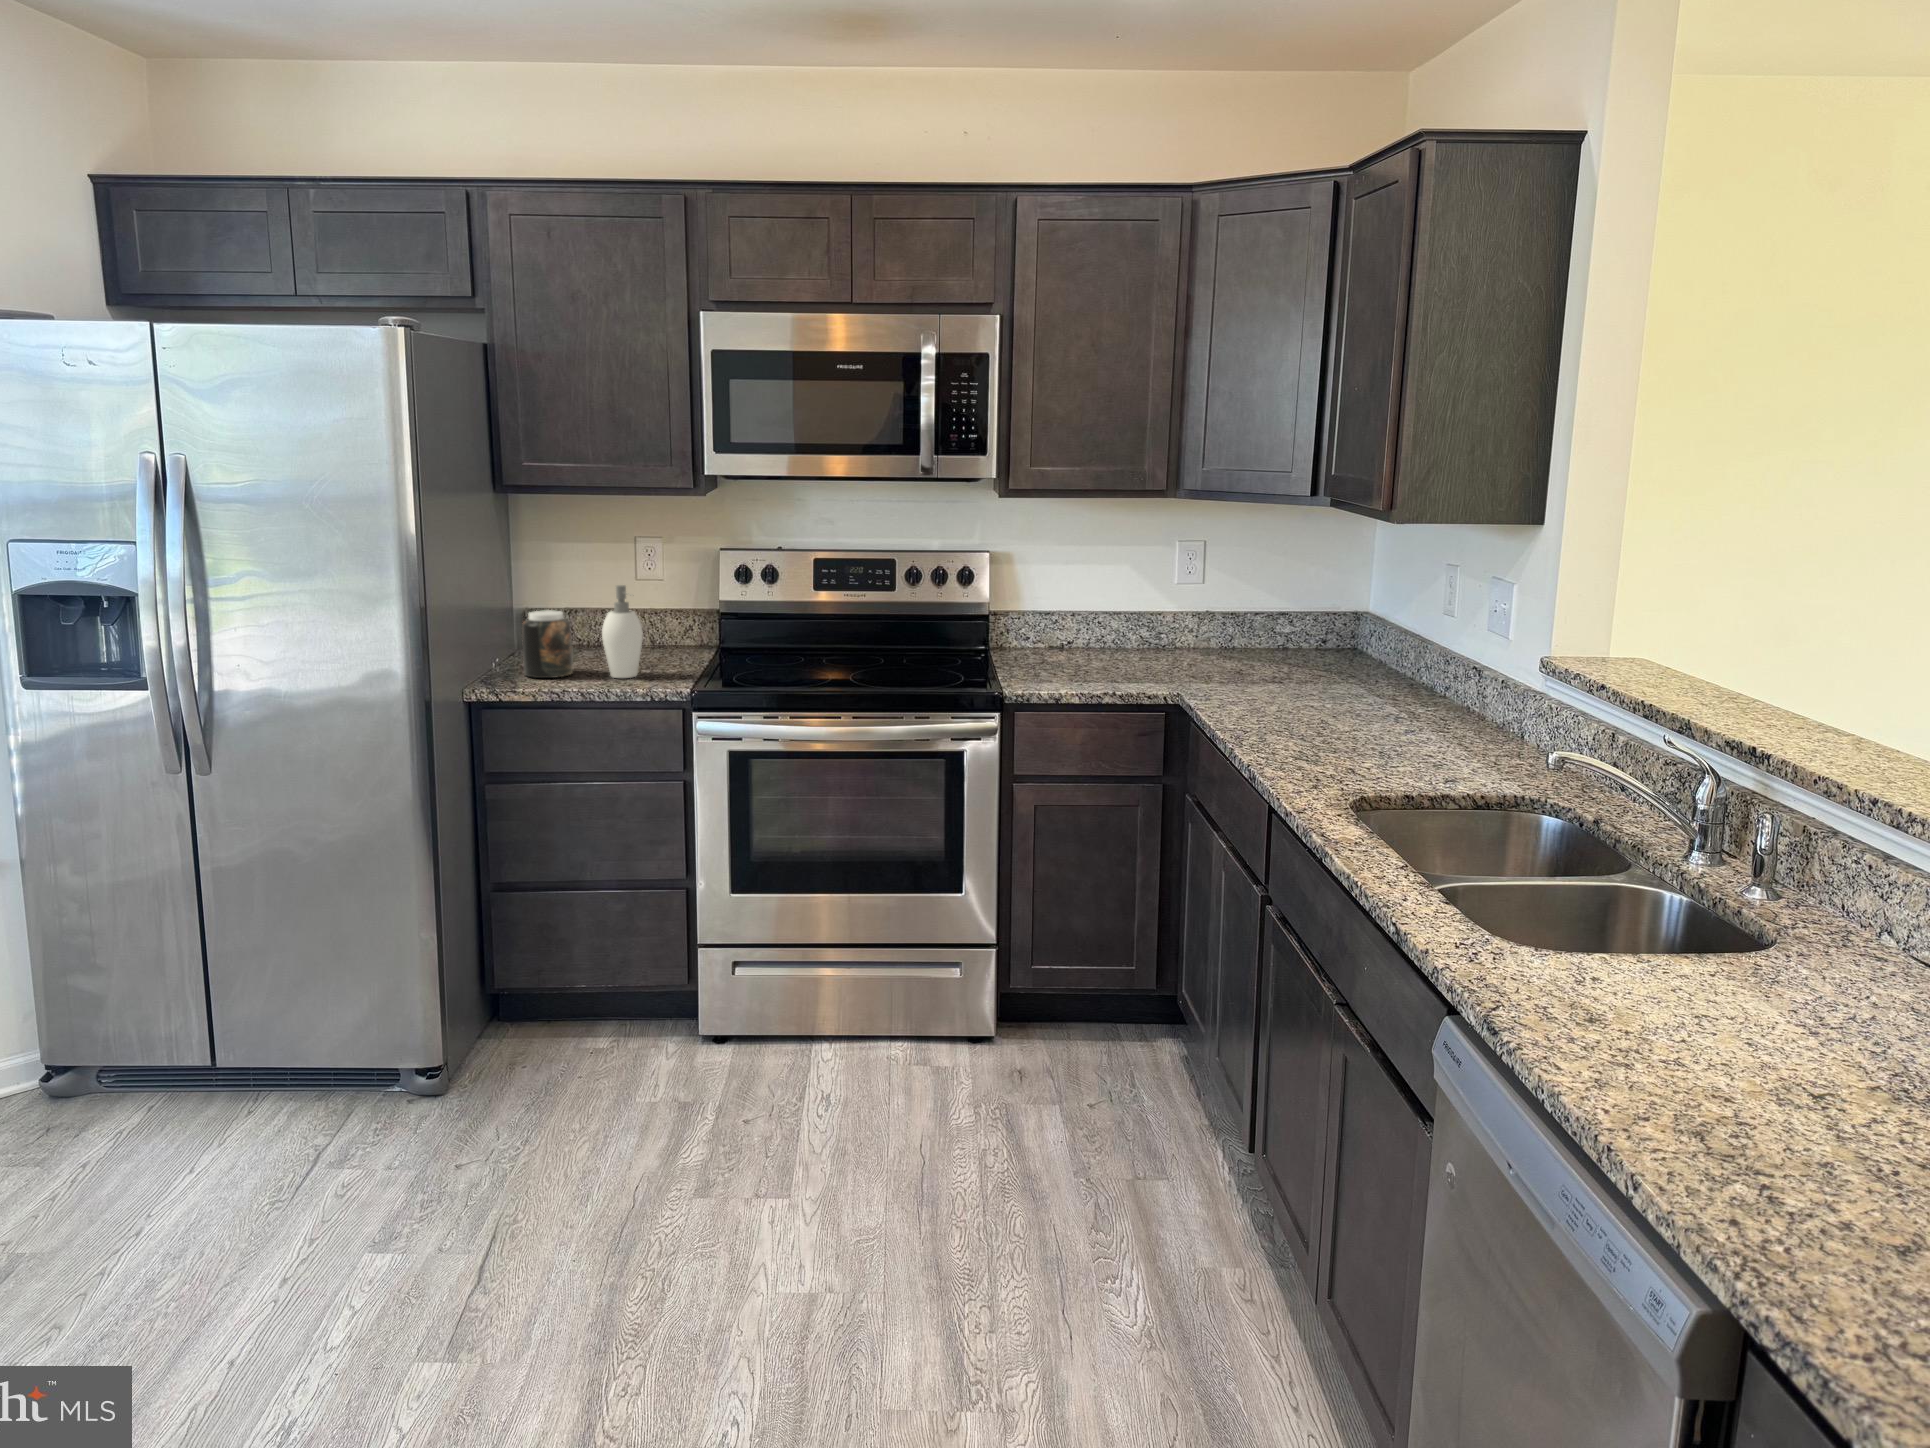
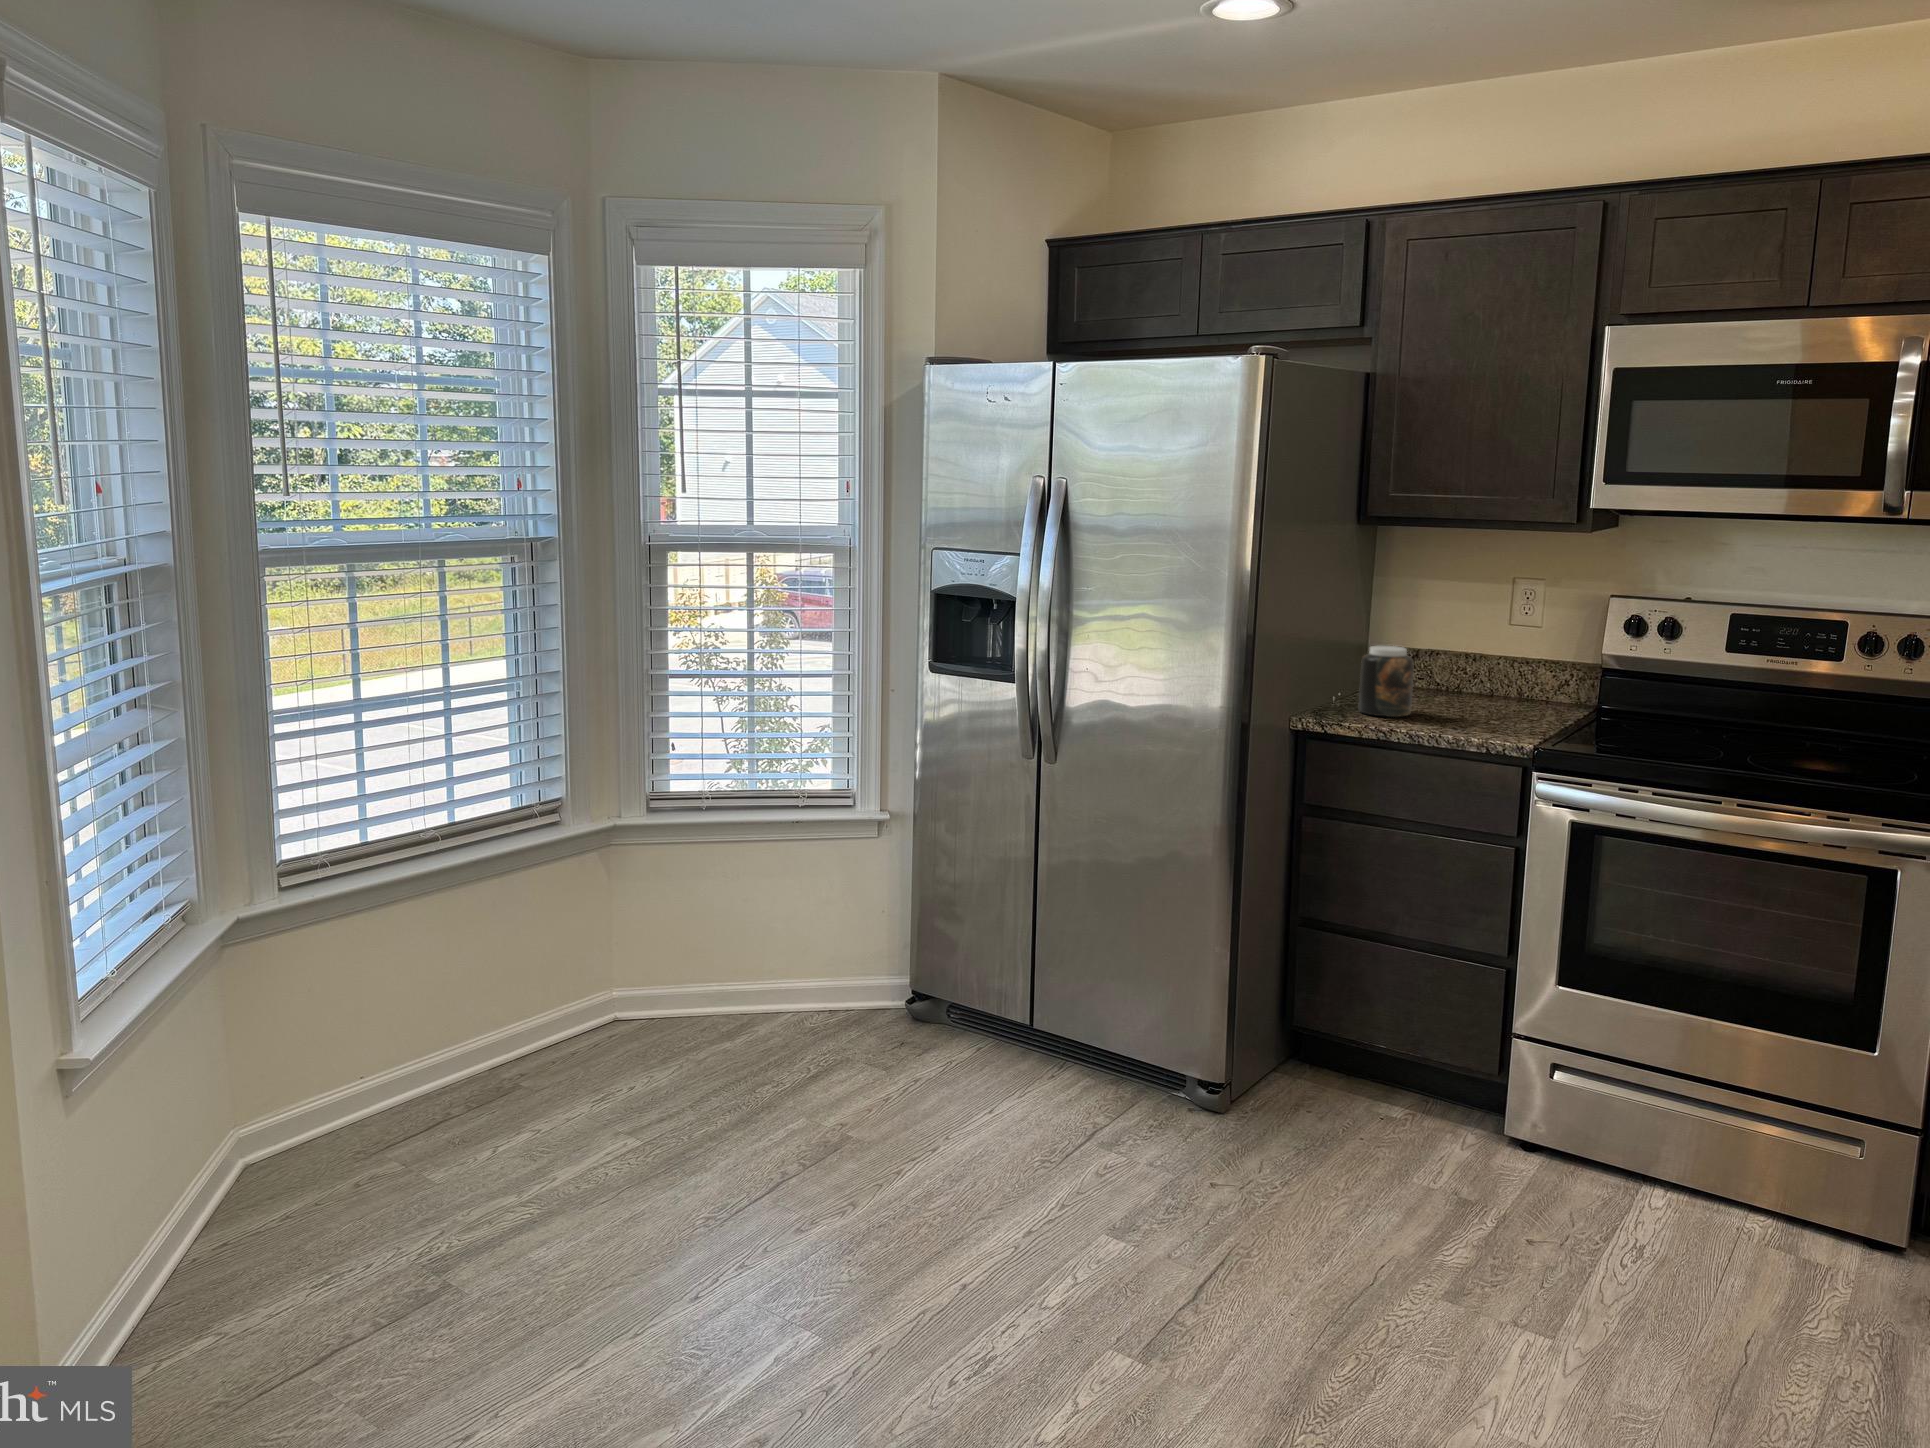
soap dispenser: present [602,585,643,678] -> none [1444,624,1492,726]

